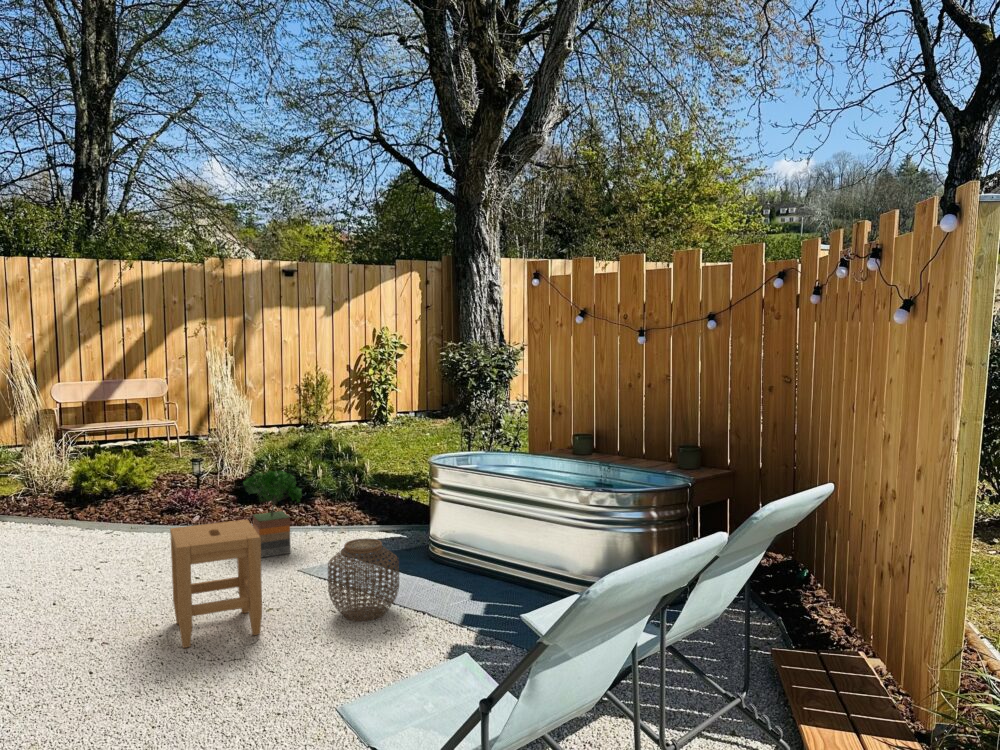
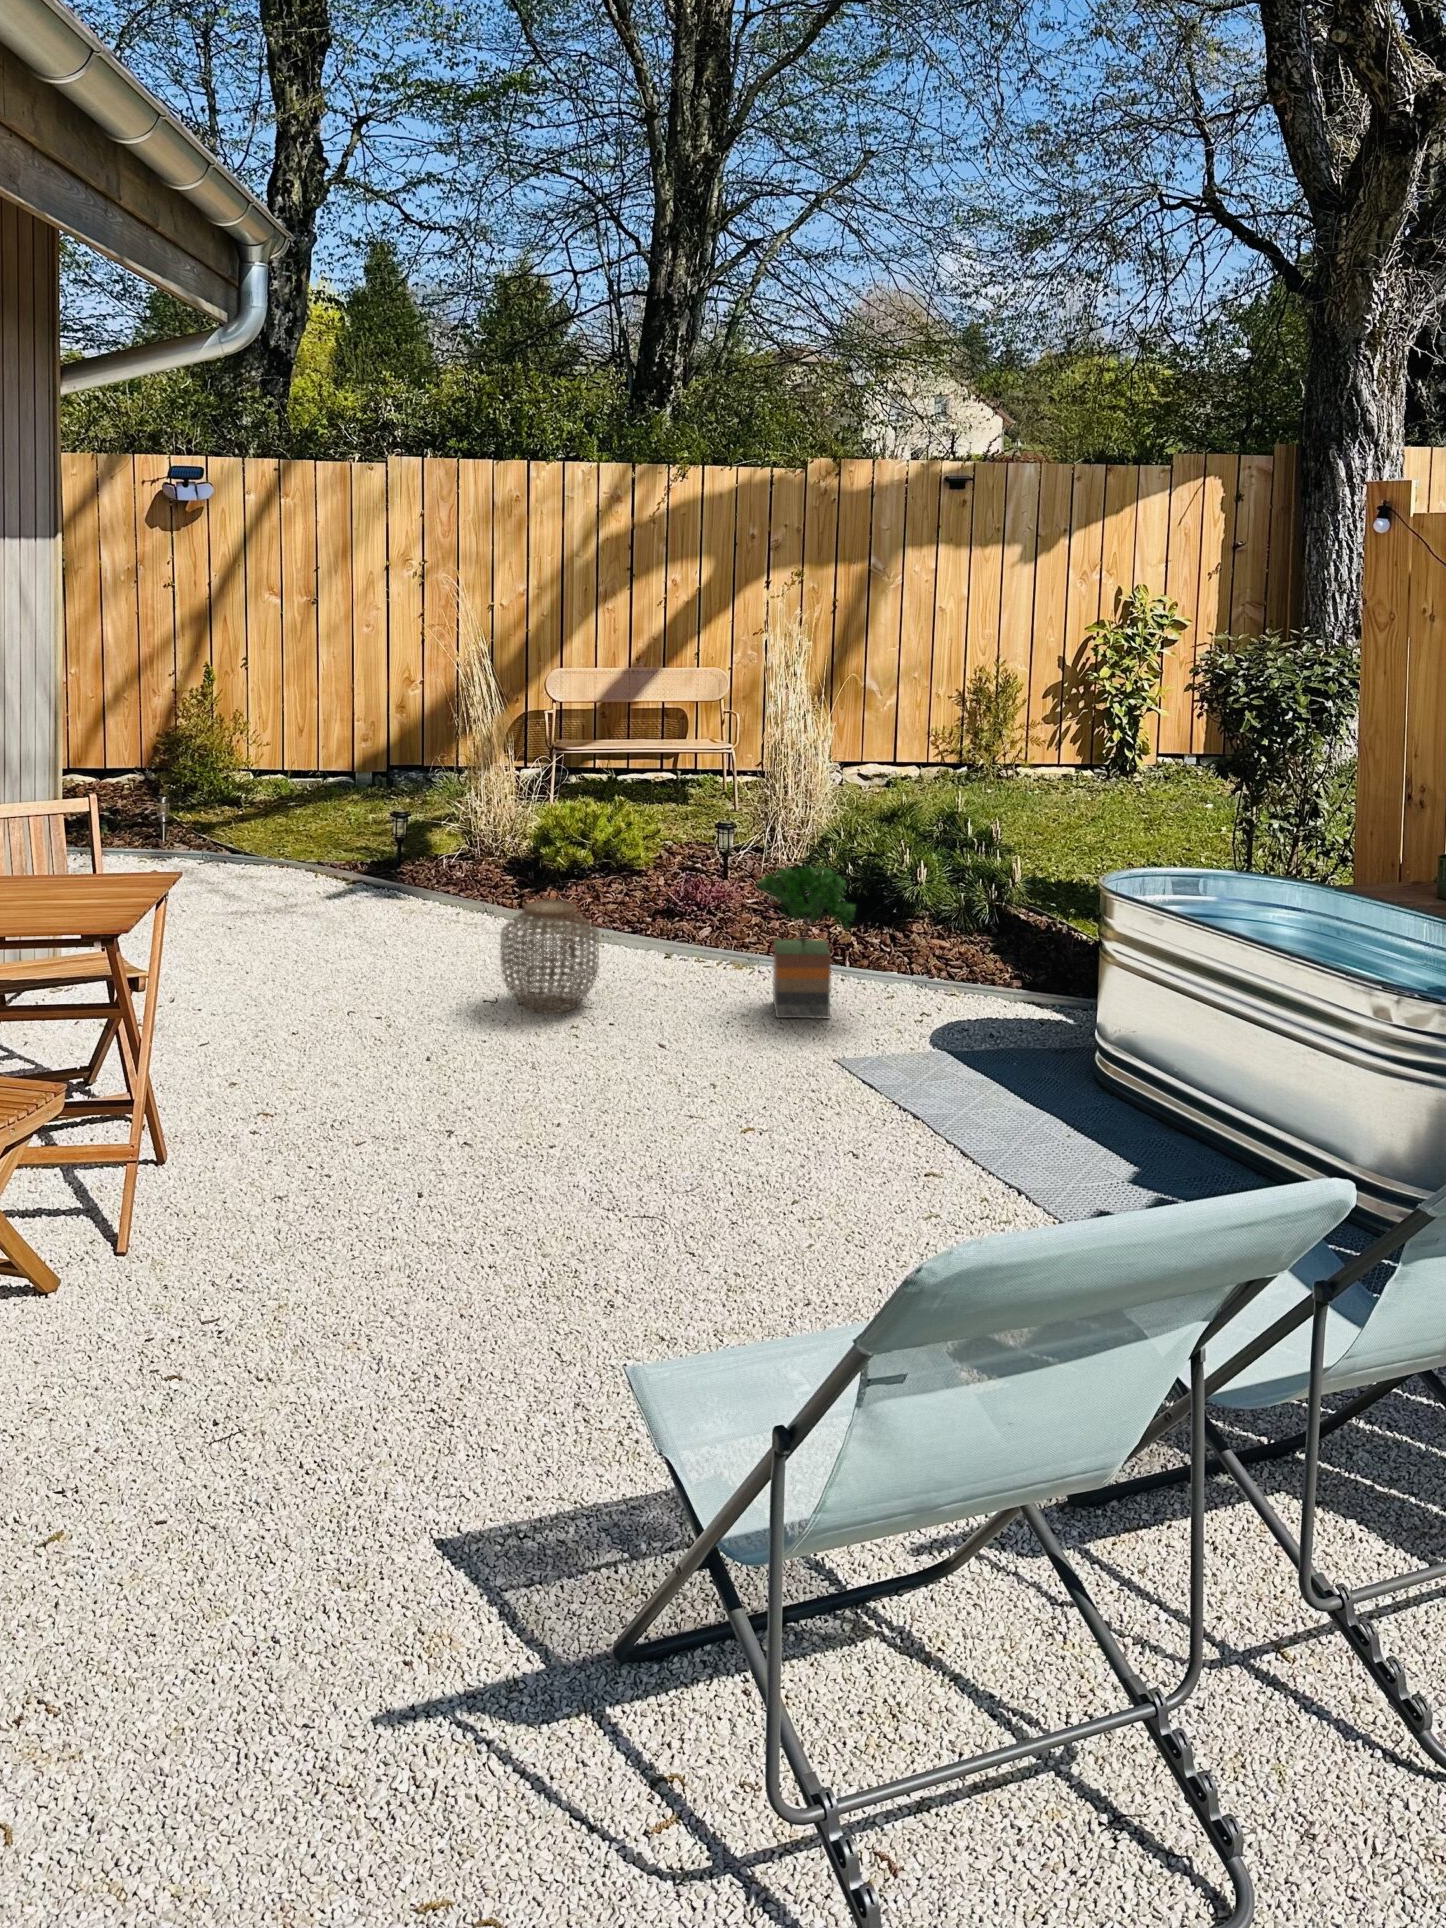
stool: present [170,520,262,648] -> none [583,952,719,1157]
woven basket: present [328,538,399,621] -> present [500,899,599,1013]

